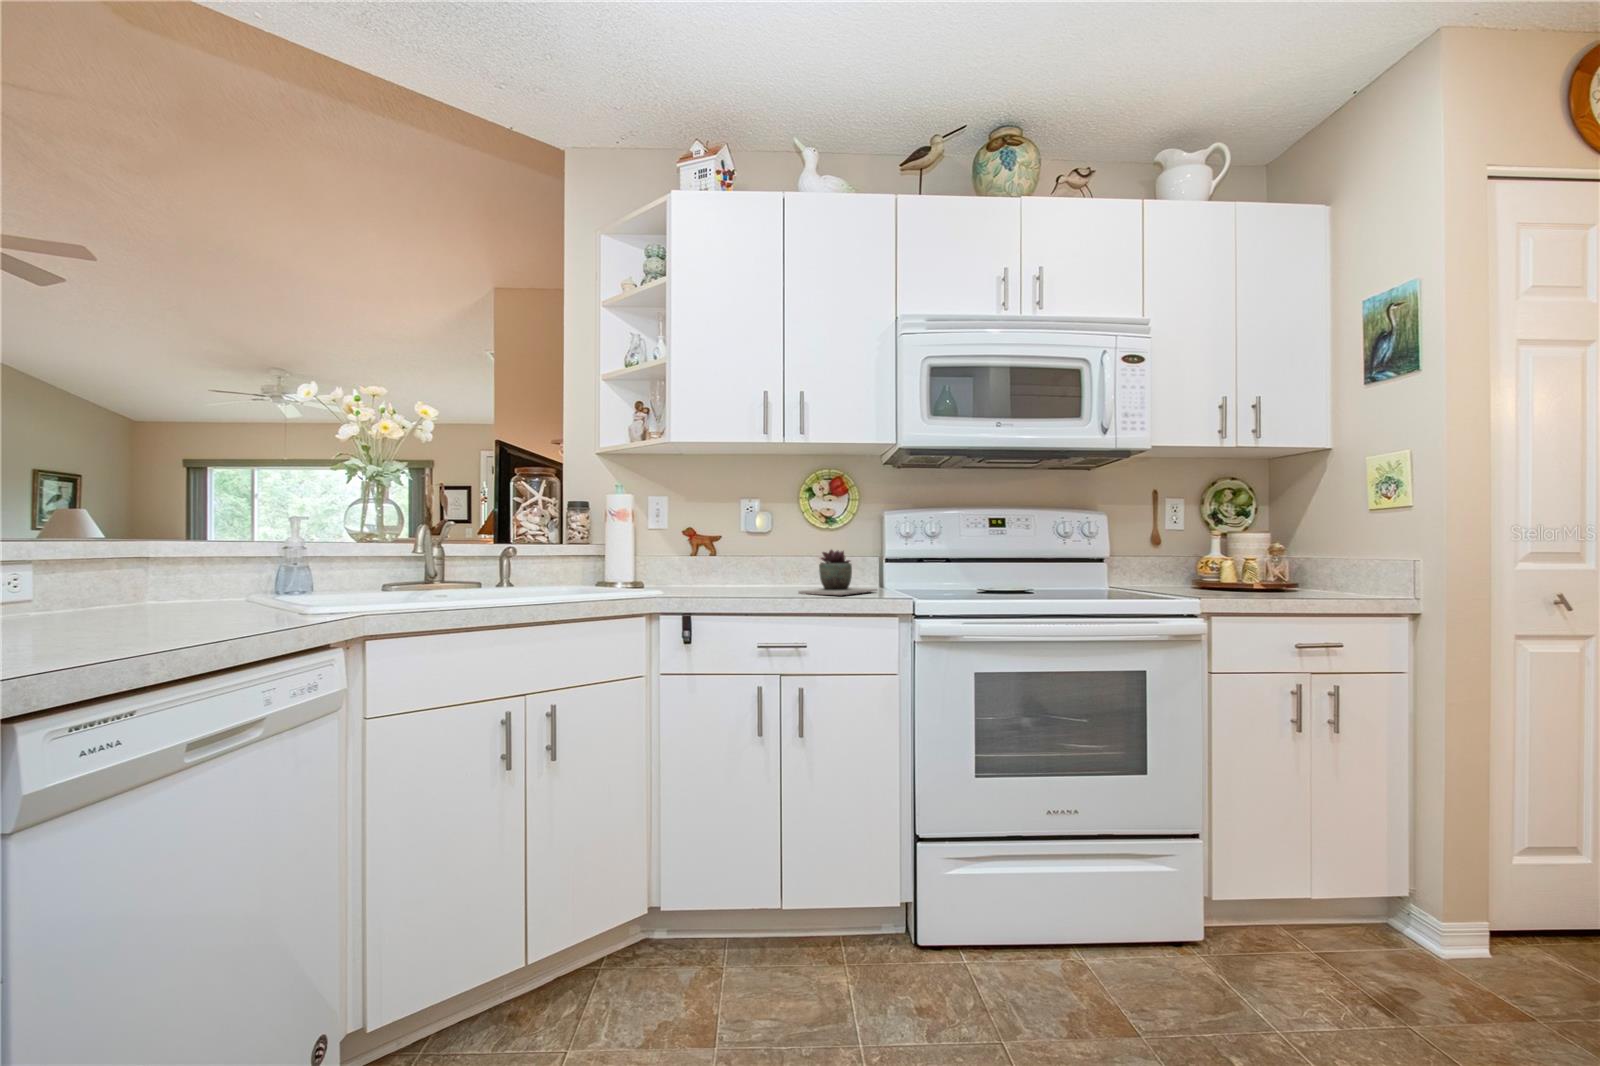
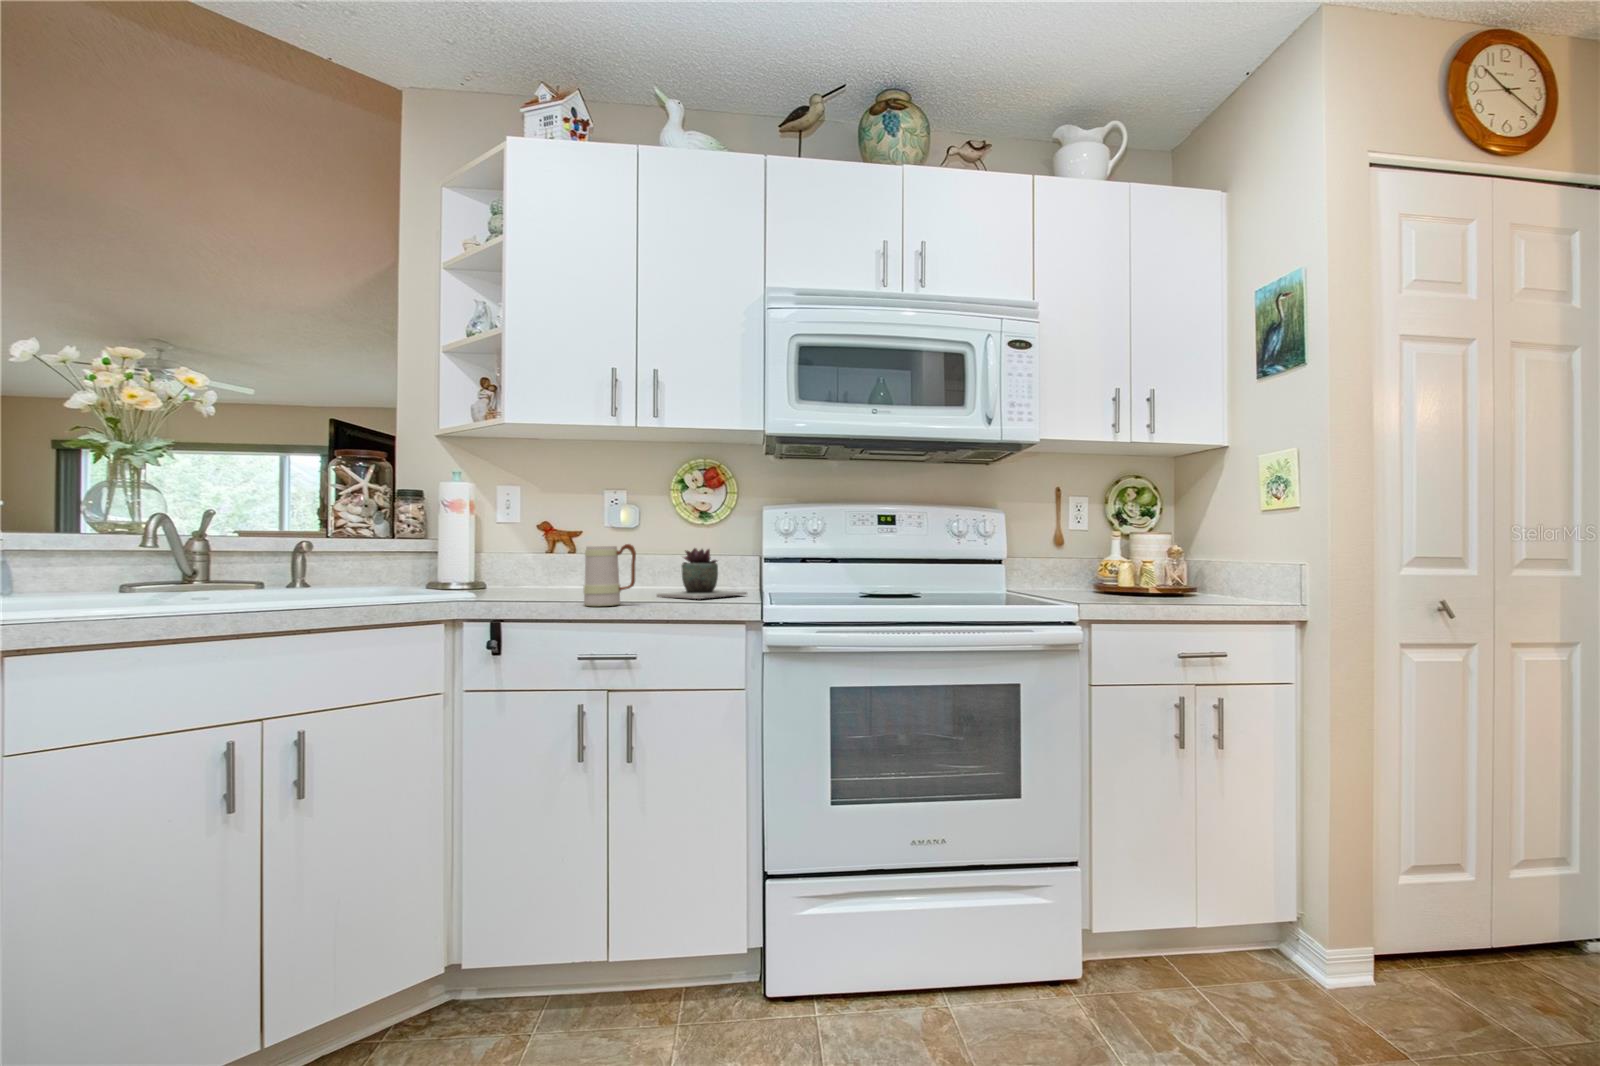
mug: none [748,547,793,603] -> present [584,544,636,606]

